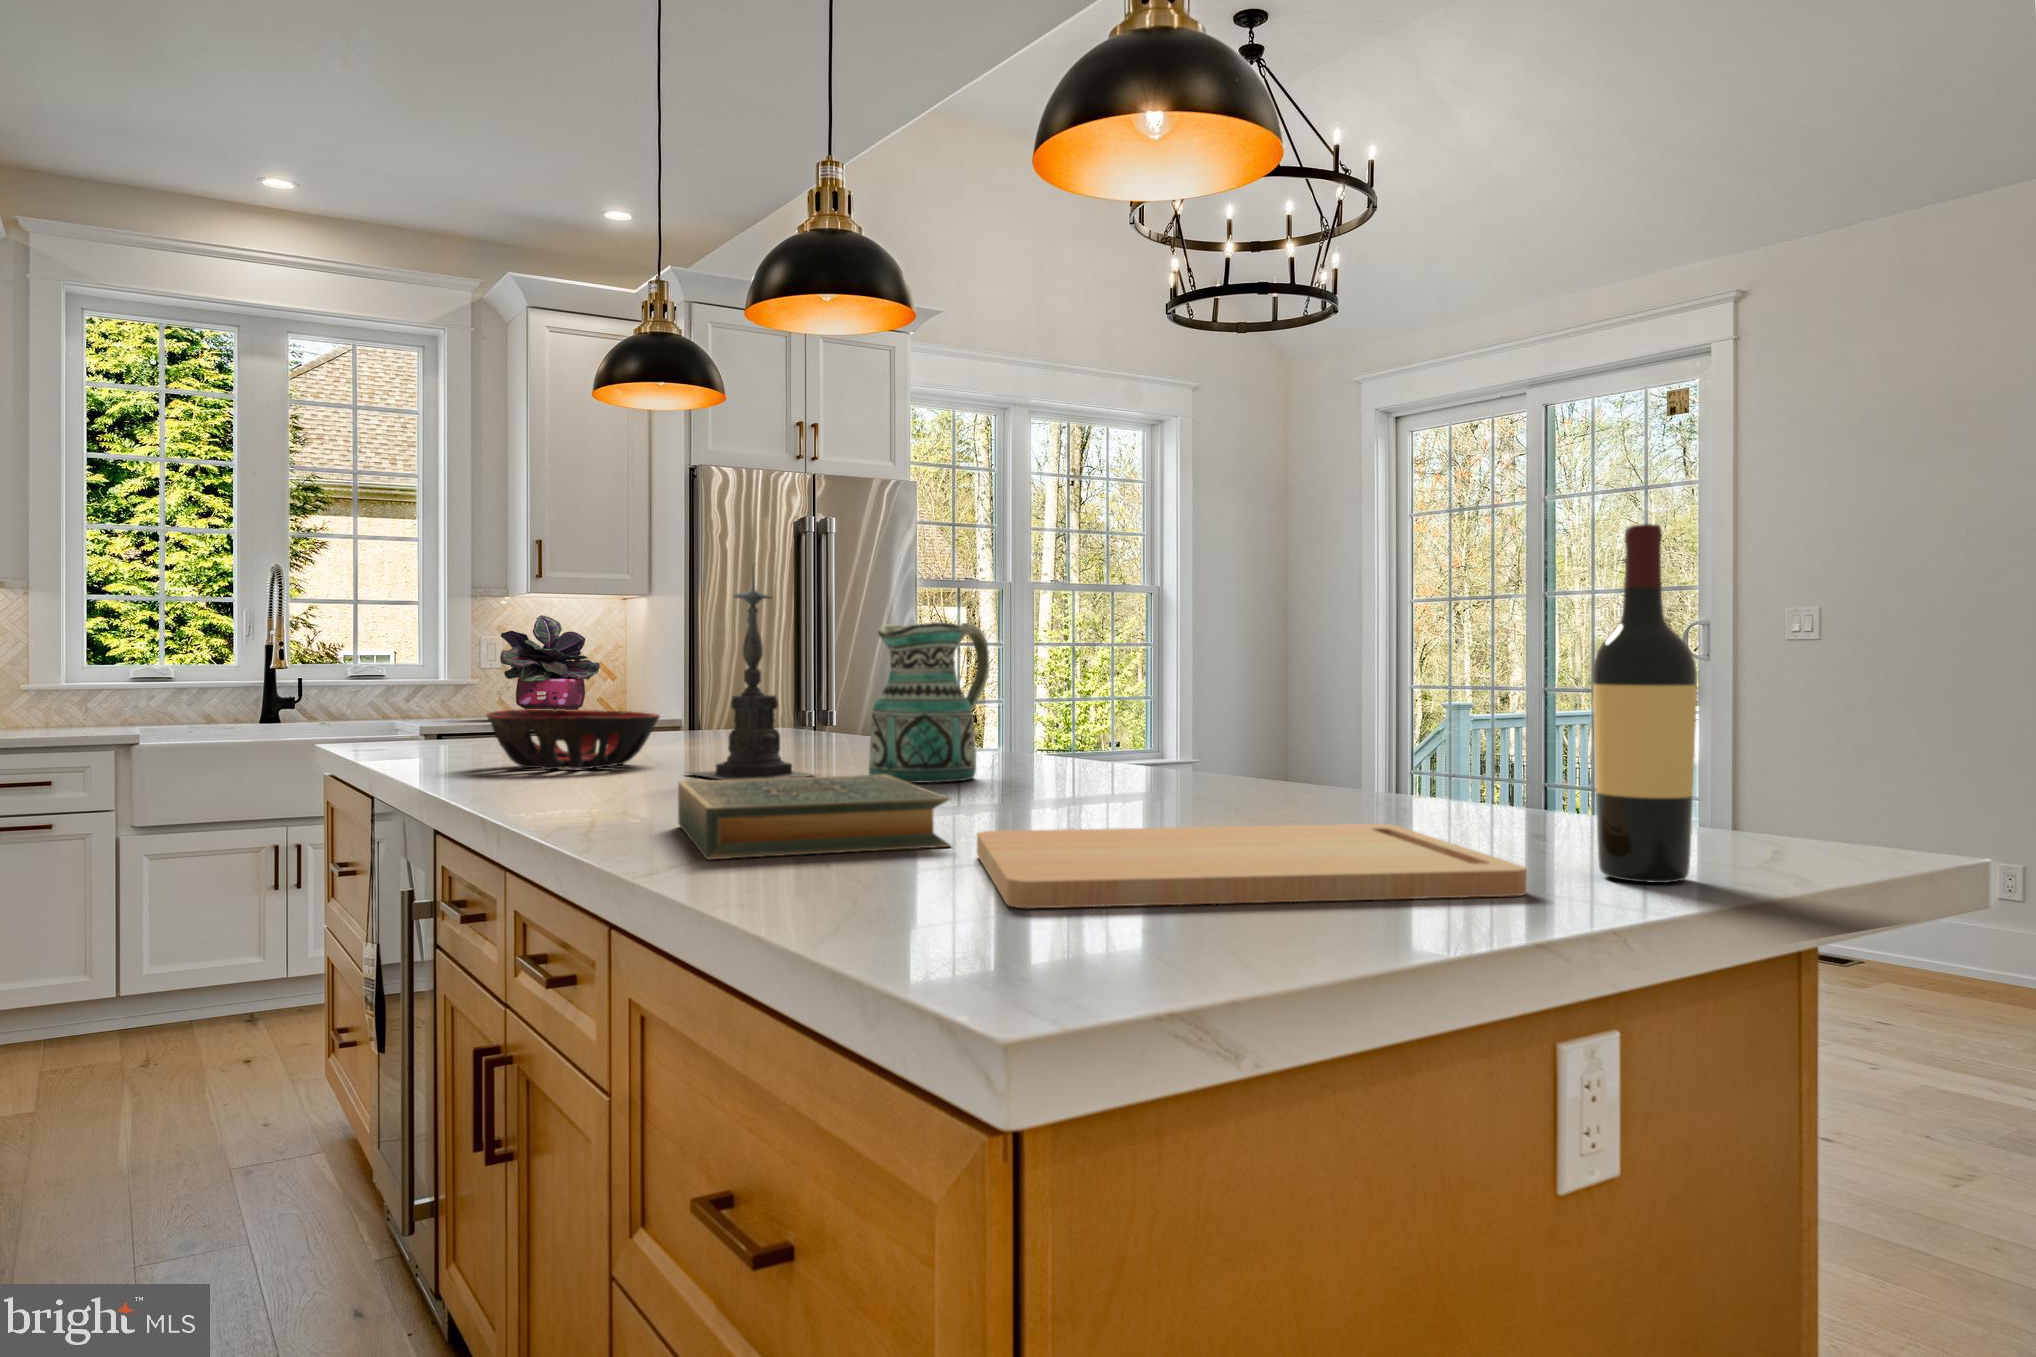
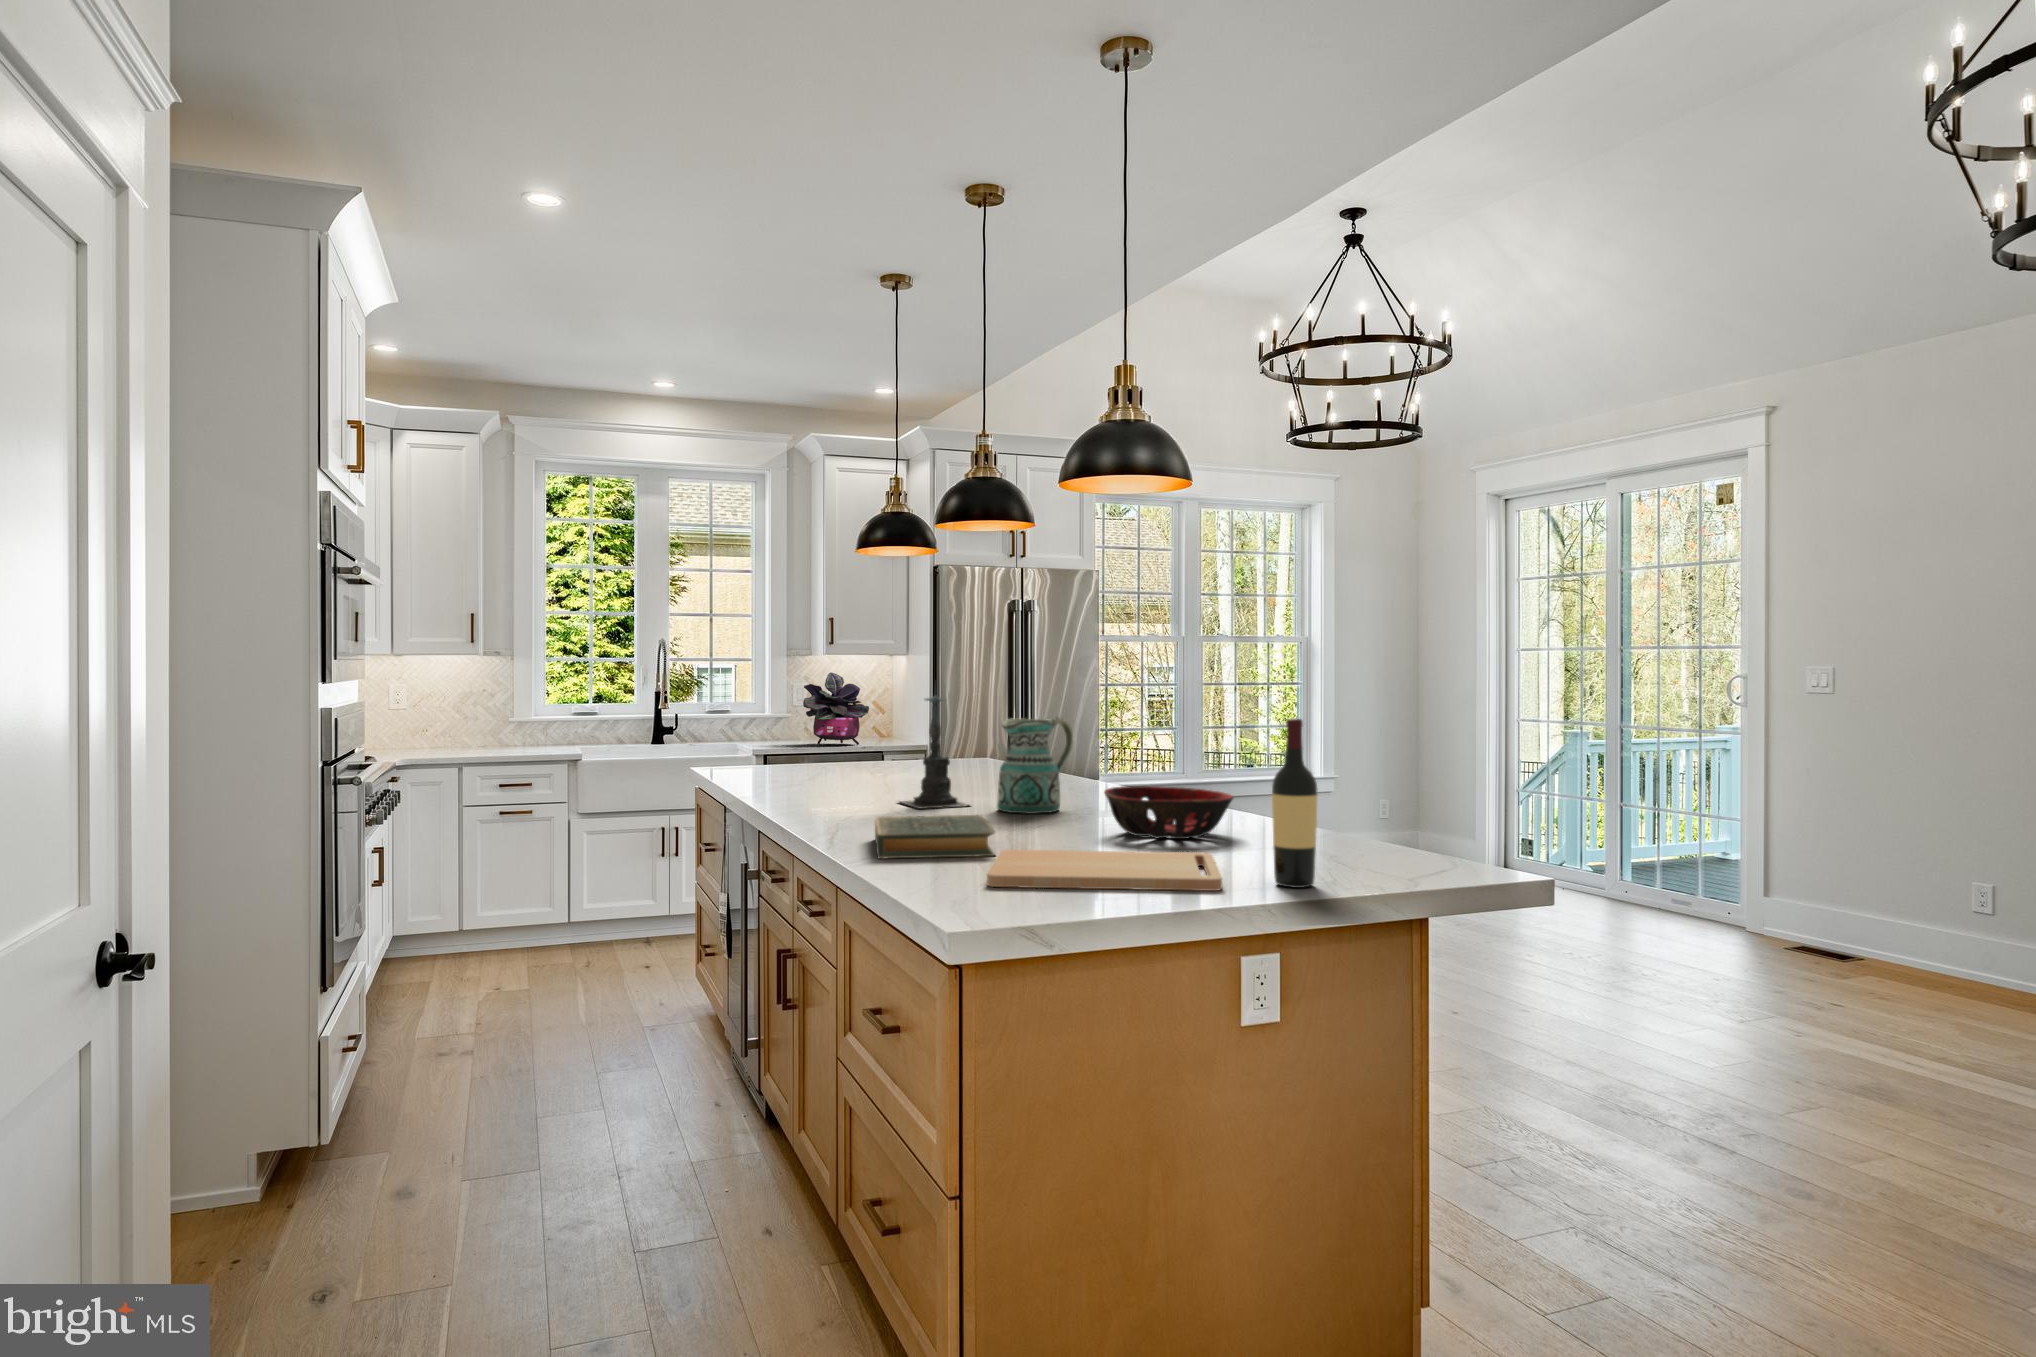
decorative bowl: present [486,709,660,769] -> present [1104,786,1233,839]

